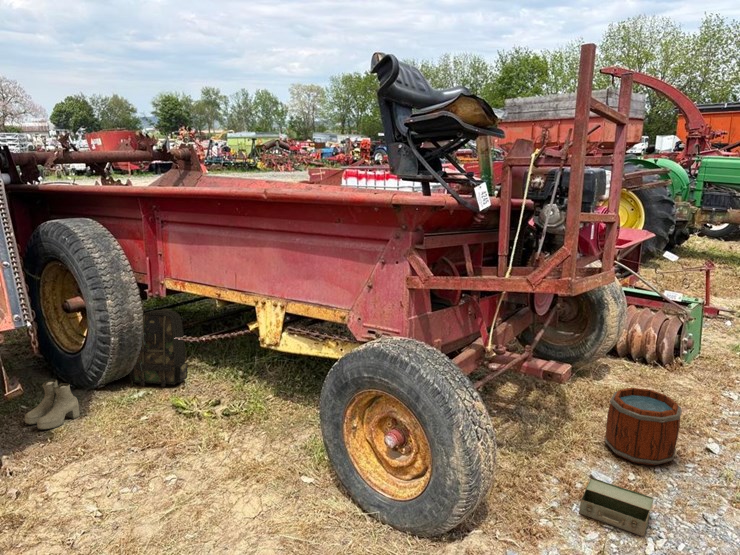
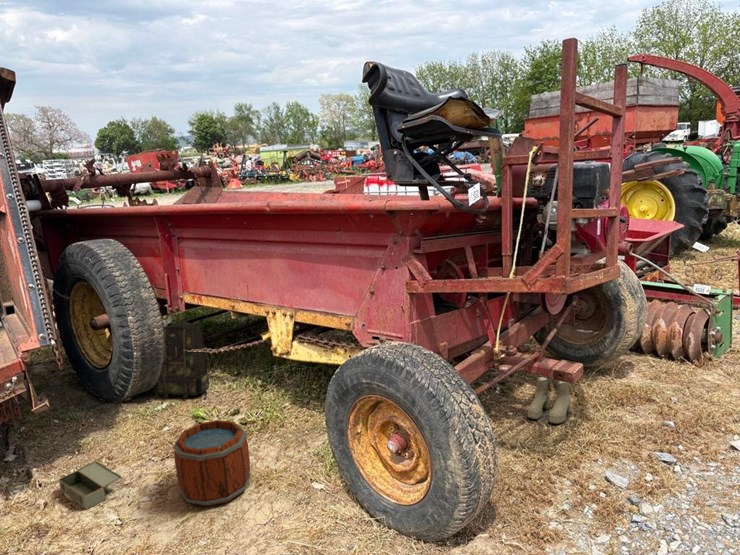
boots: present [25,380,80,430] -> present [528,376,571,424]
bucket: present [605,388,682,466] -> present [173,420,251,506]
toolbox: present [579,478,653,536] -> present [59,462,121,509]

